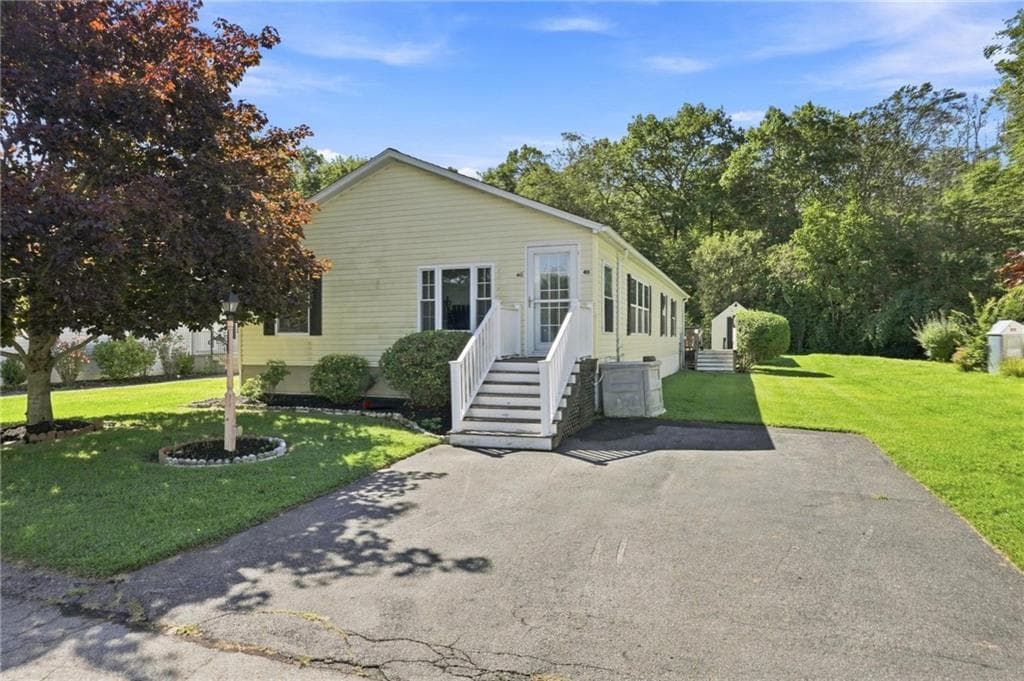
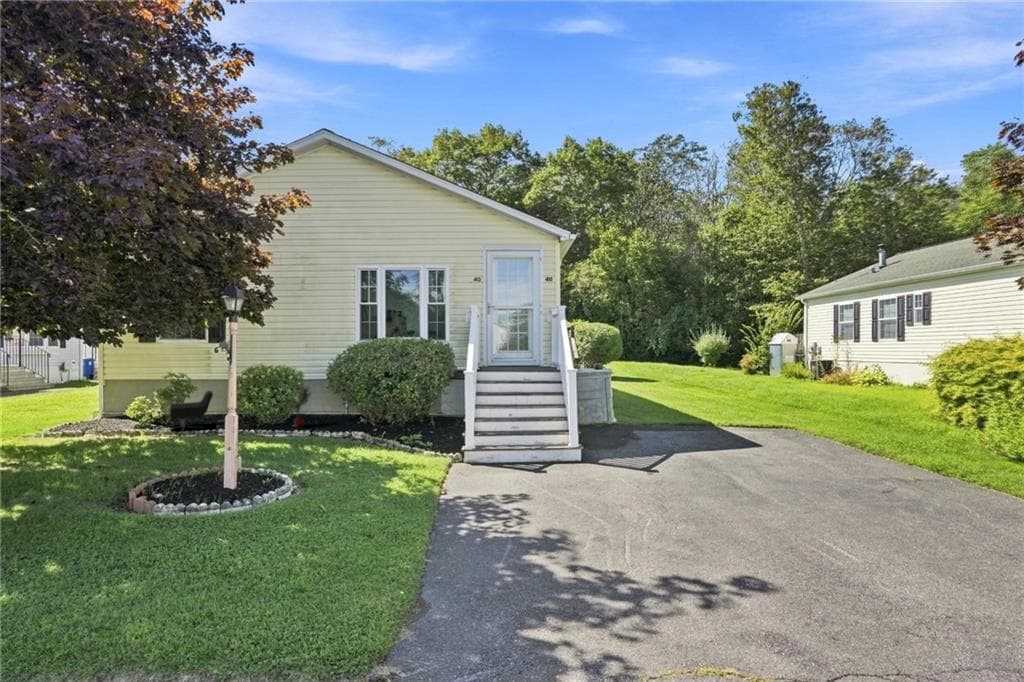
lounge chair: none [272,375,312,407] -> present [170,391,213,431]

